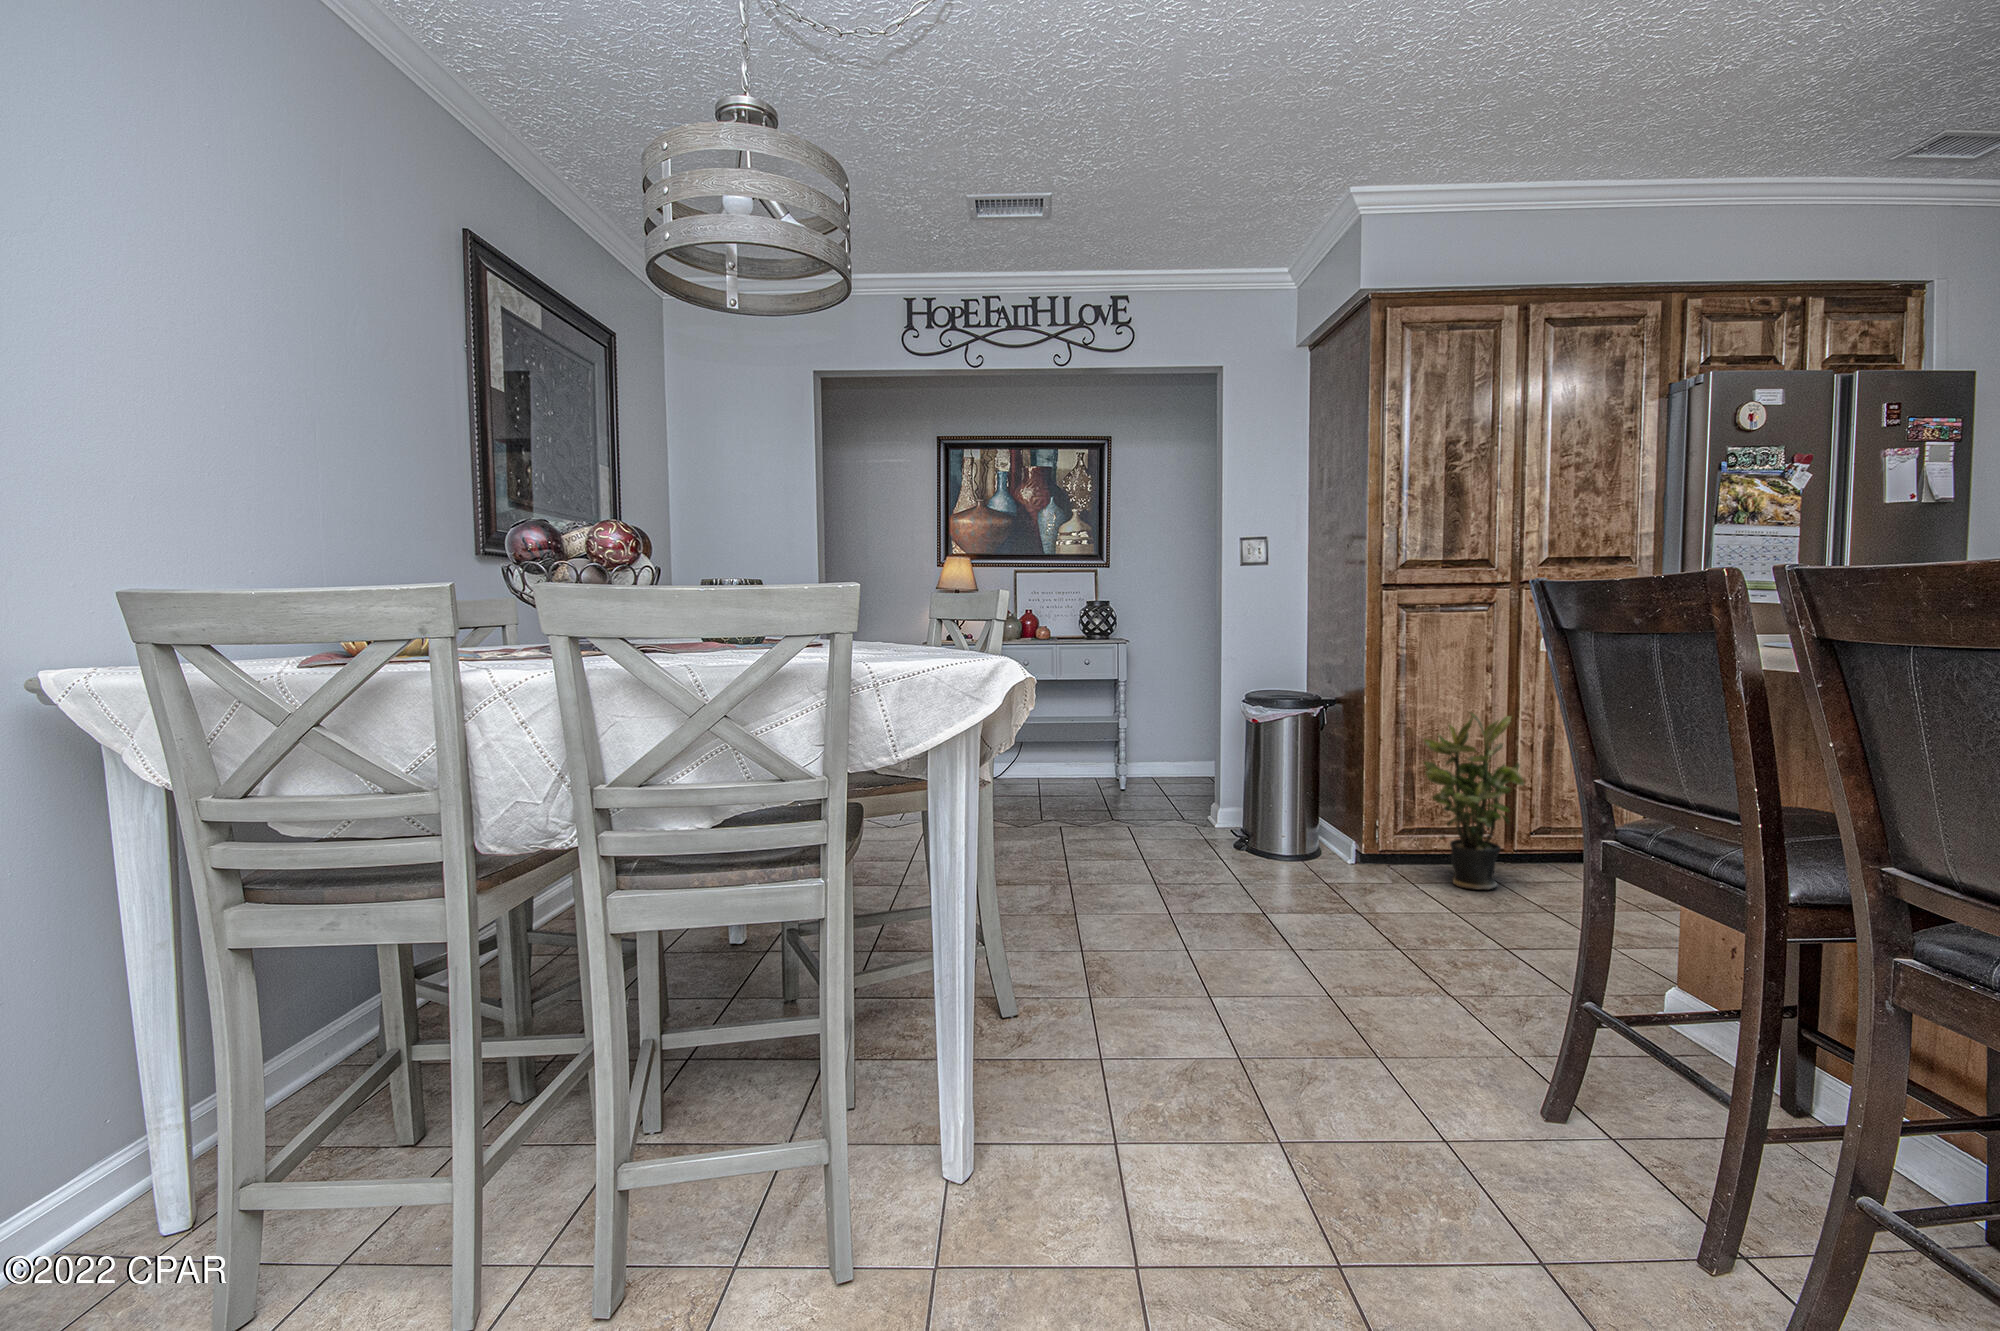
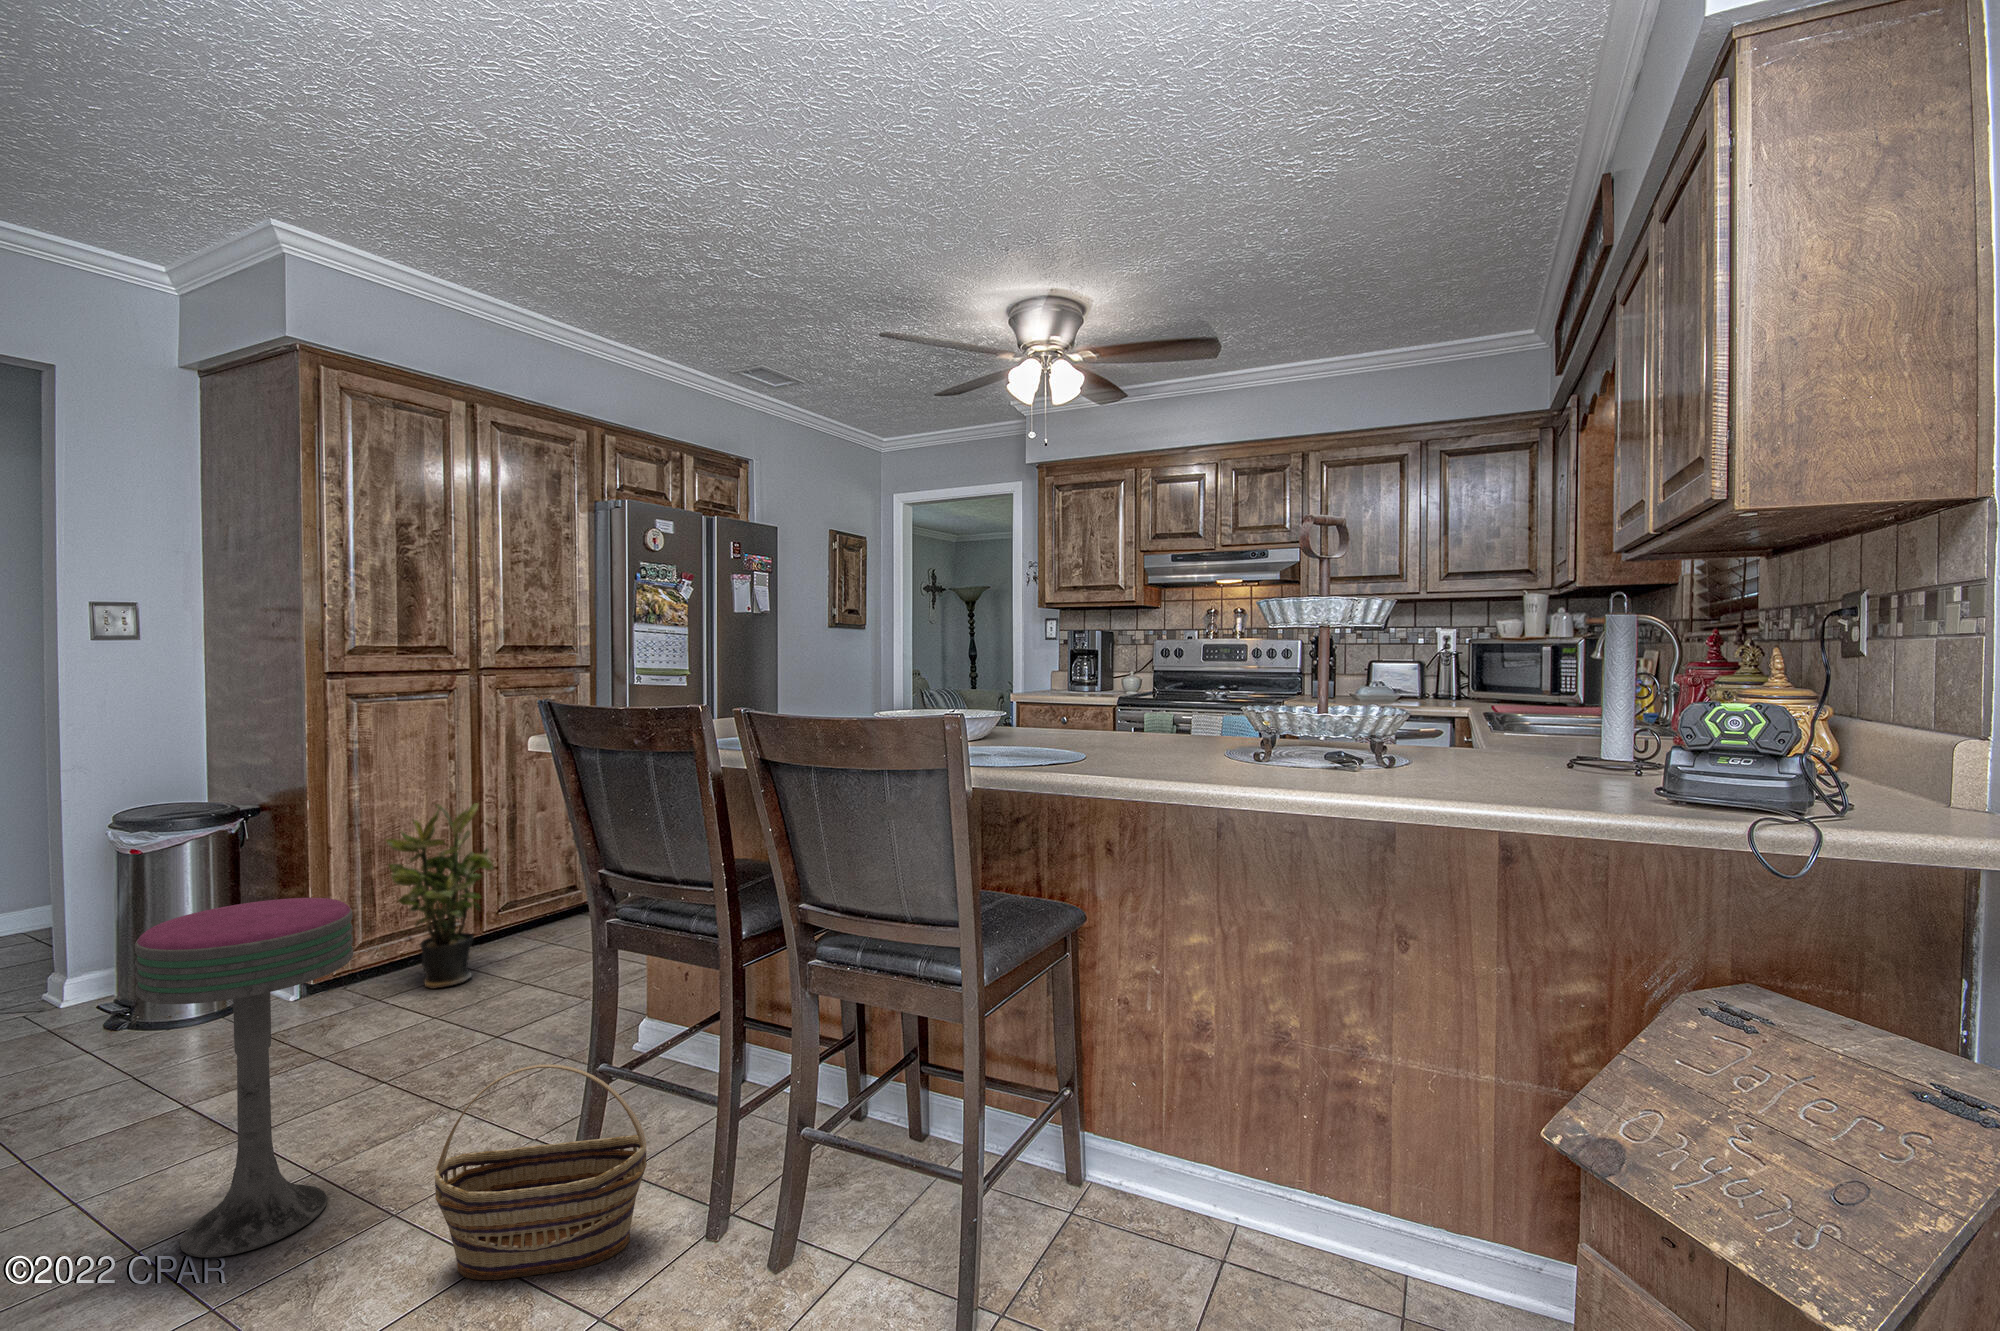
bar stool: none [1214,759,1360,1037] -> present [135,898,353,1258]
basket: none [1402,965,1628,1210] -> present [435,1064,647,1280]

